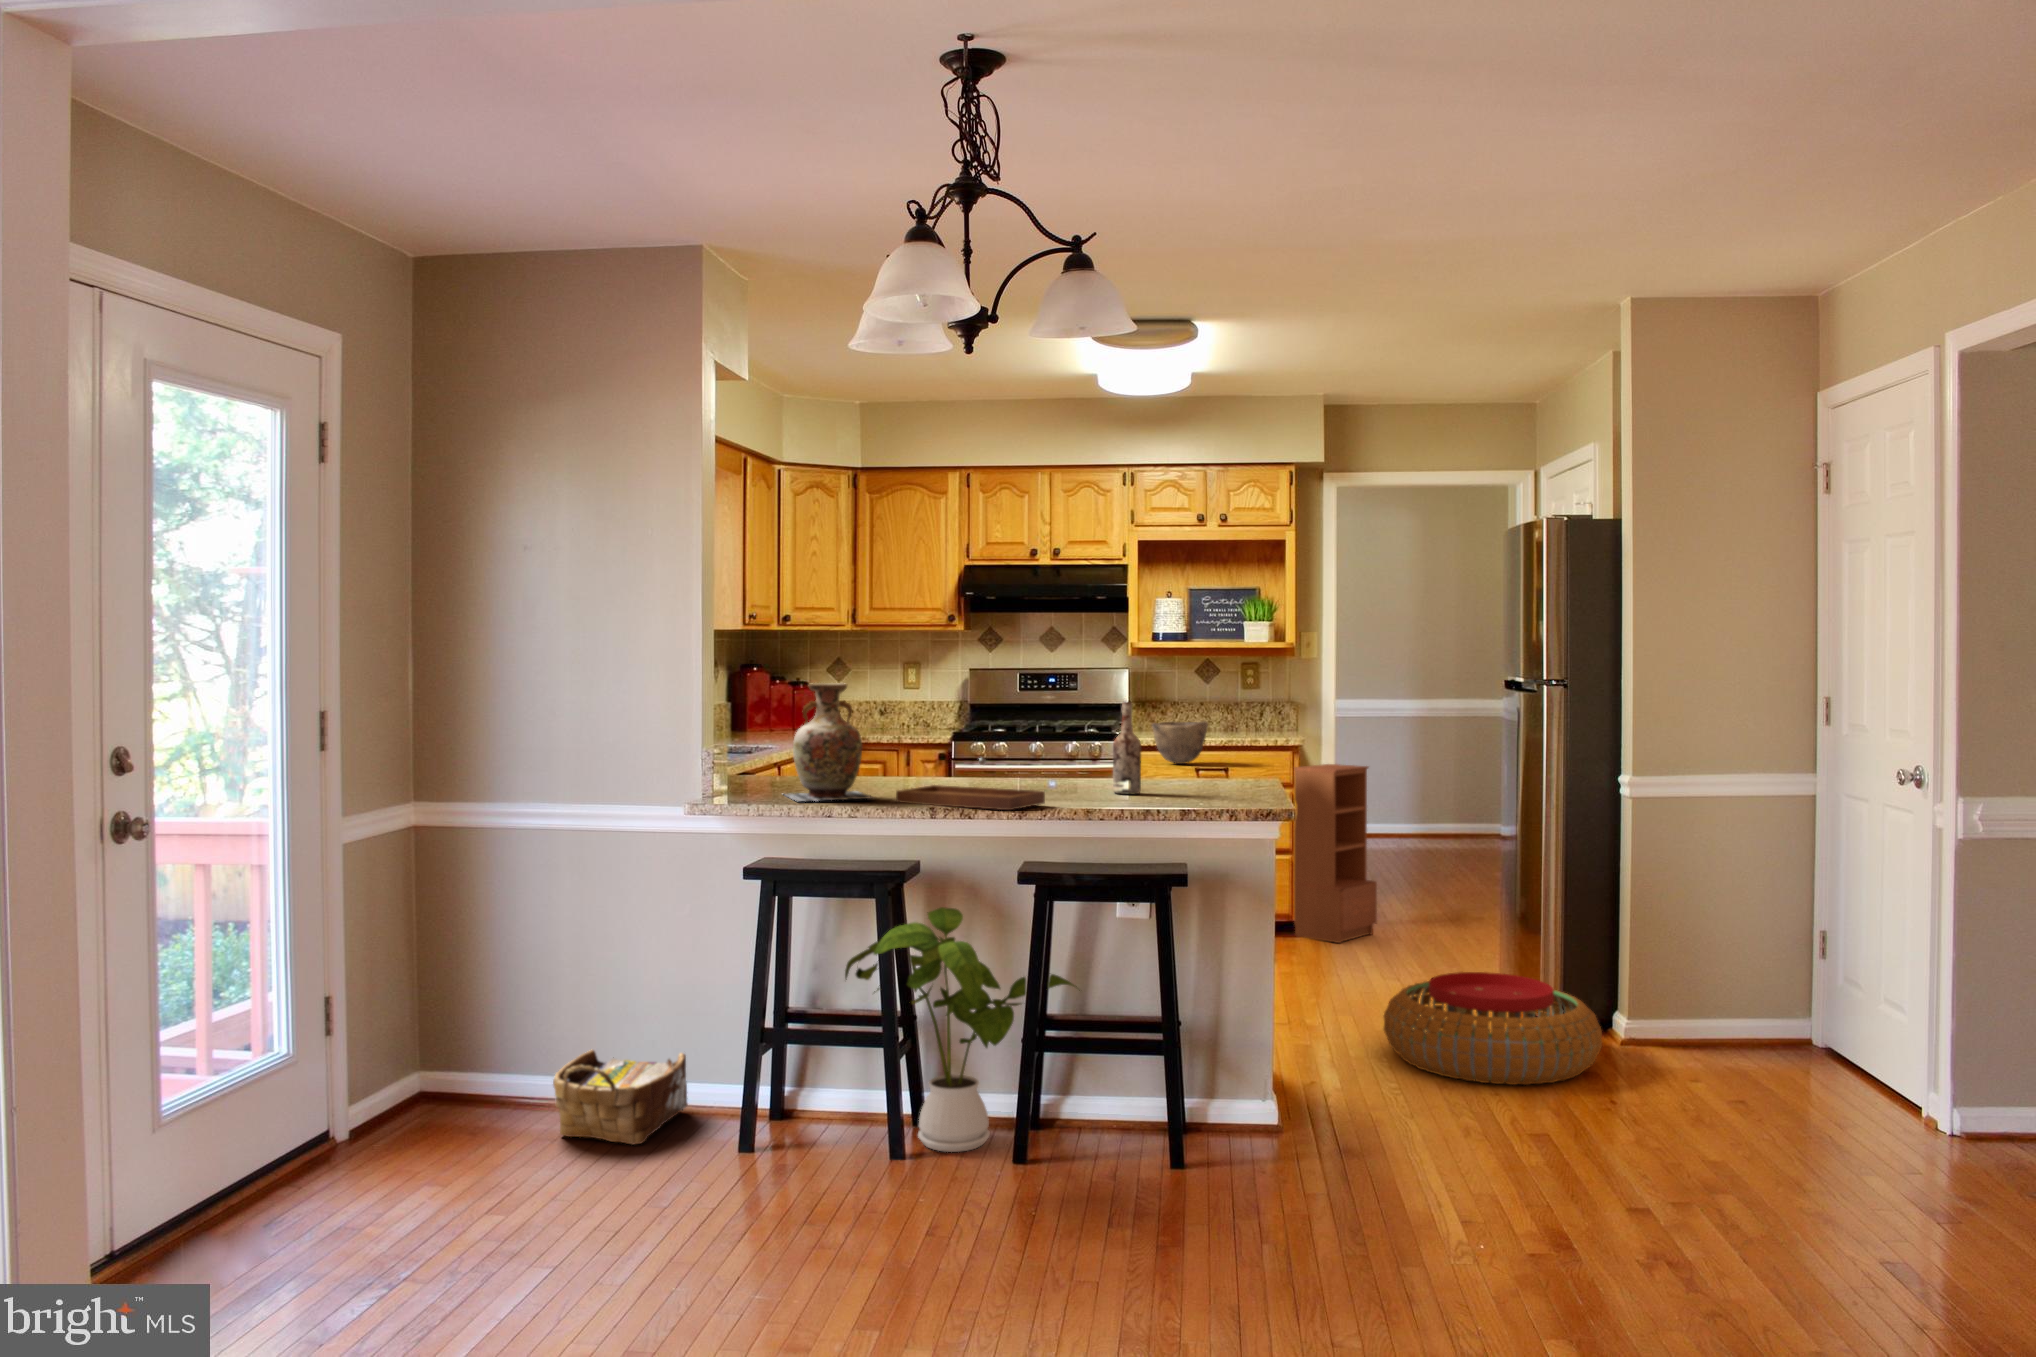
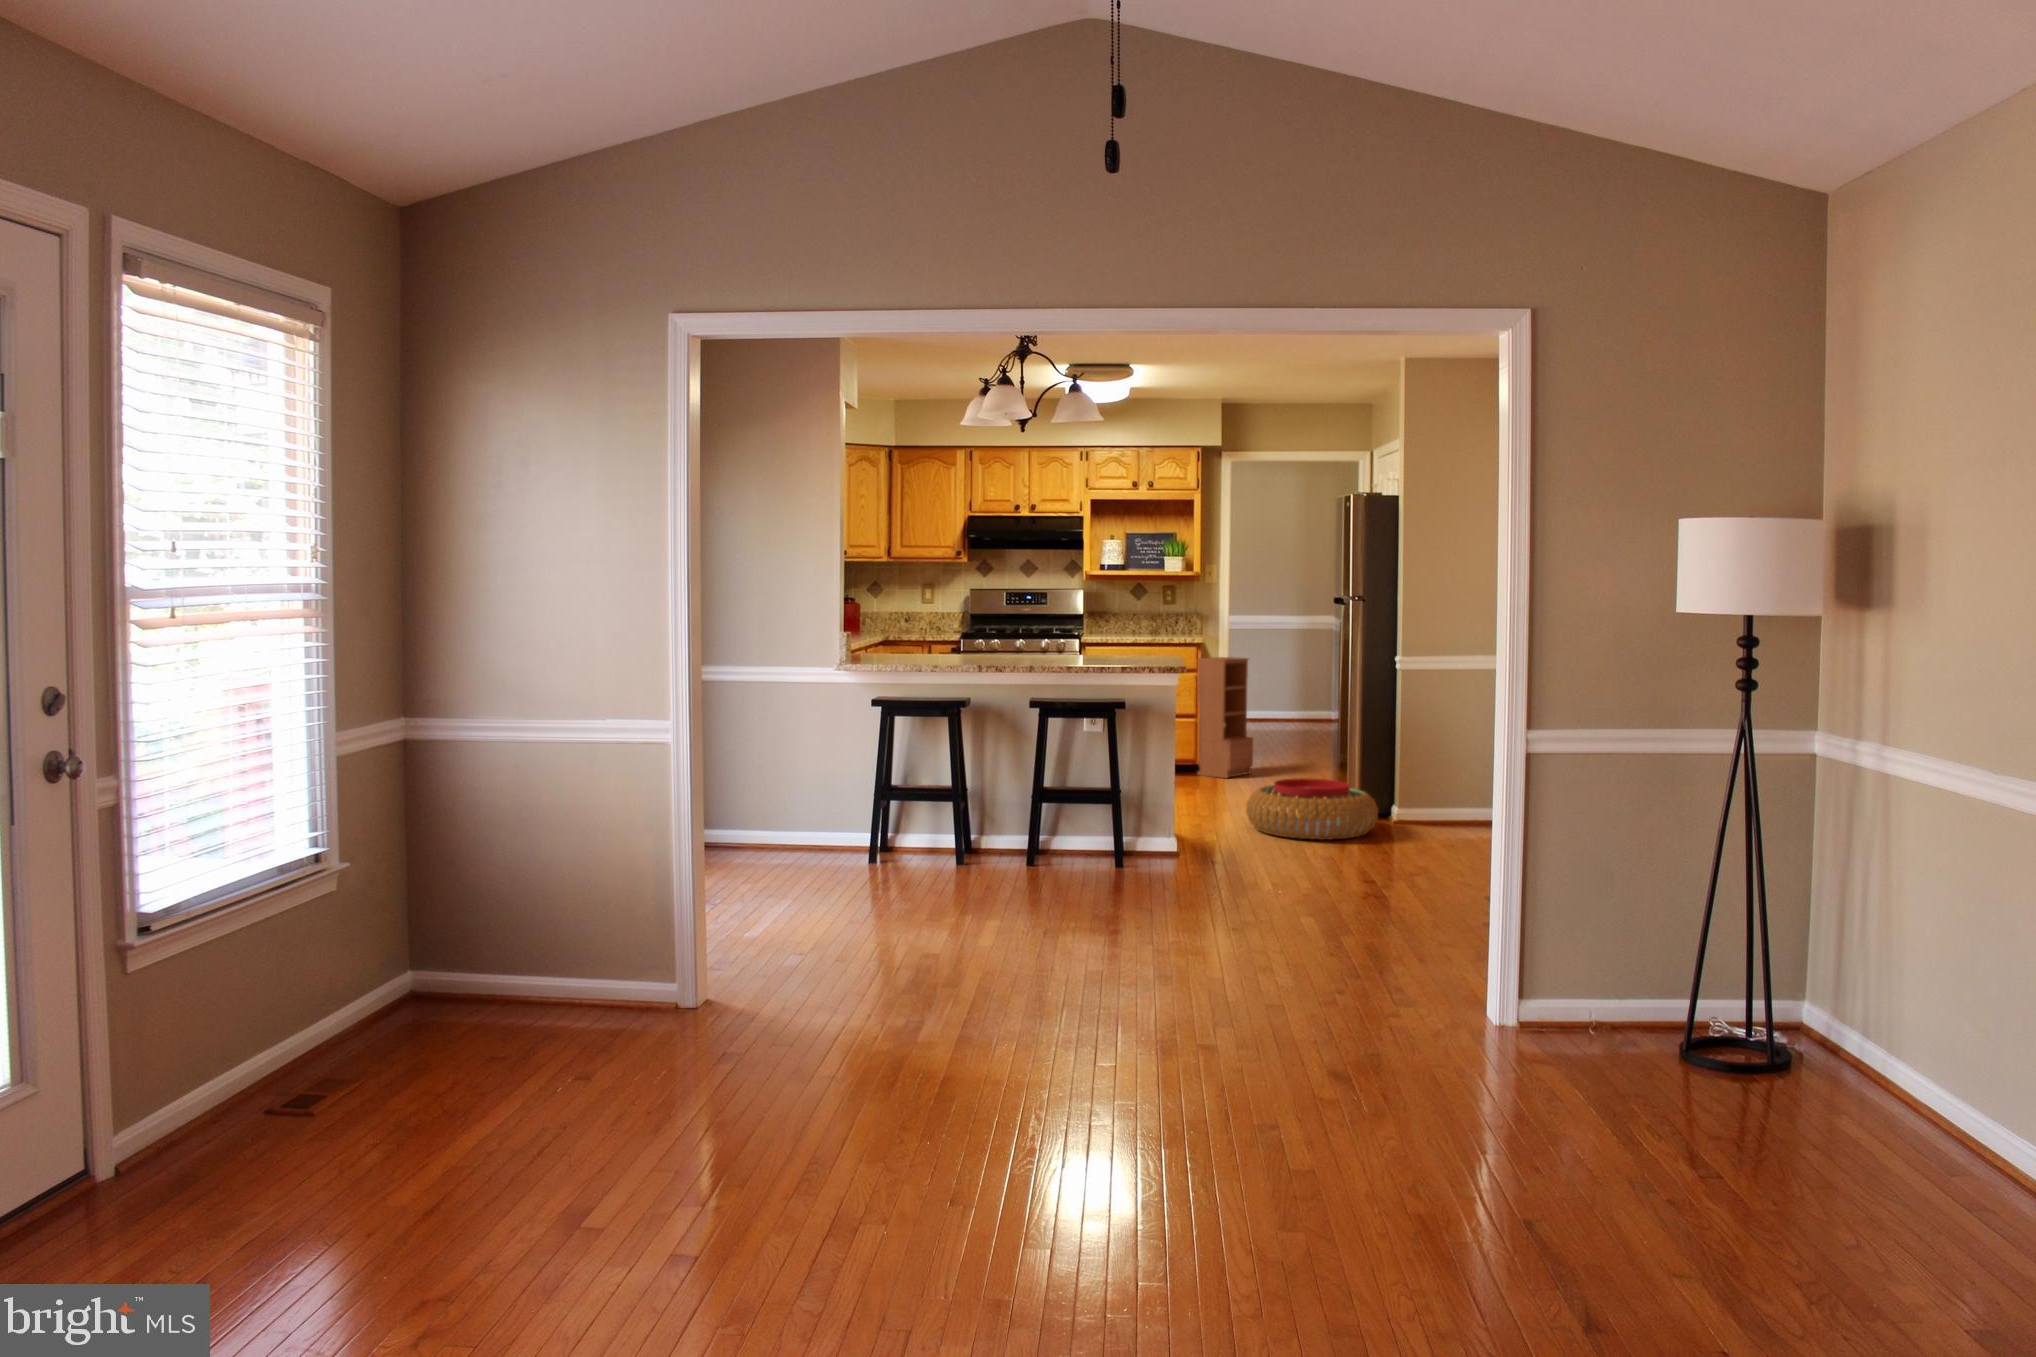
vase: present [785,683,872,801] -> none [875,591,936,662]
wine bottle: present [1113,702,1141,794] -> none [1078,605,1096,663]
bowl: present [1152,721,1208,764] -> none [1100,624,1138,652]
tray: present [896,758,1045,810] -> none [948,637,1038,667]
house plant: present [845,907,1080,1152] -> none [920,721,1062,866]
woven basket: present [553,1050,688,1145] -> none [744,796,820,864]

